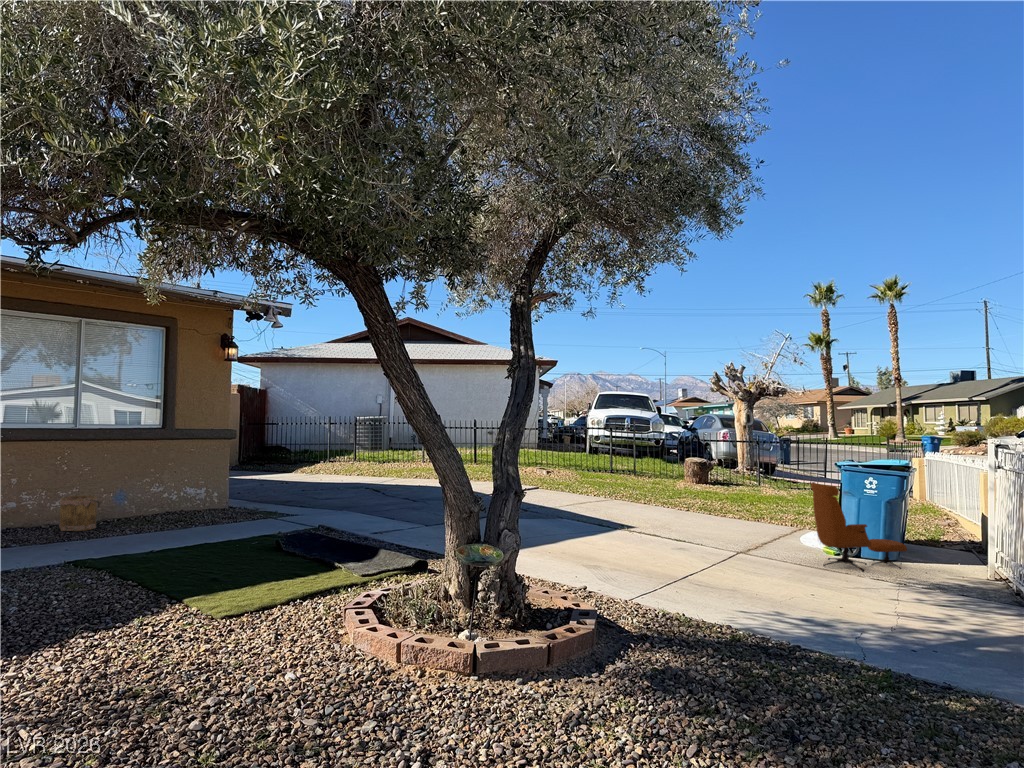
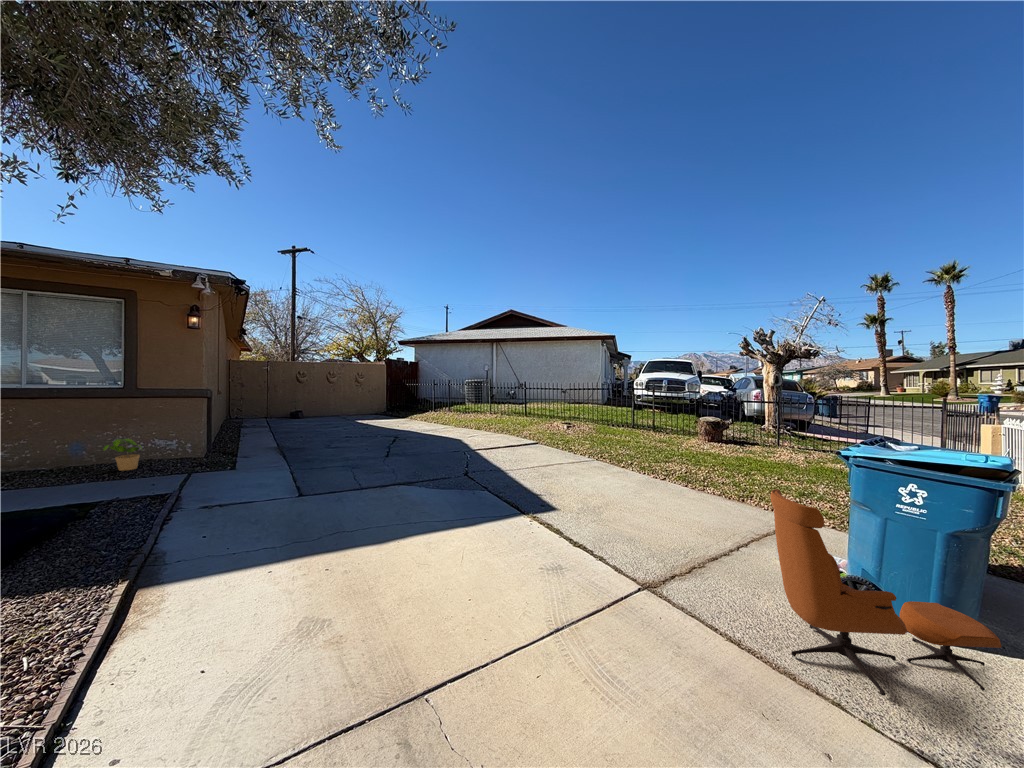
potted plant: none [129,483,170,521] -> present [103,439,142,471]
bucket: present [59,495,101,531] -> none [19,447,68,482]

